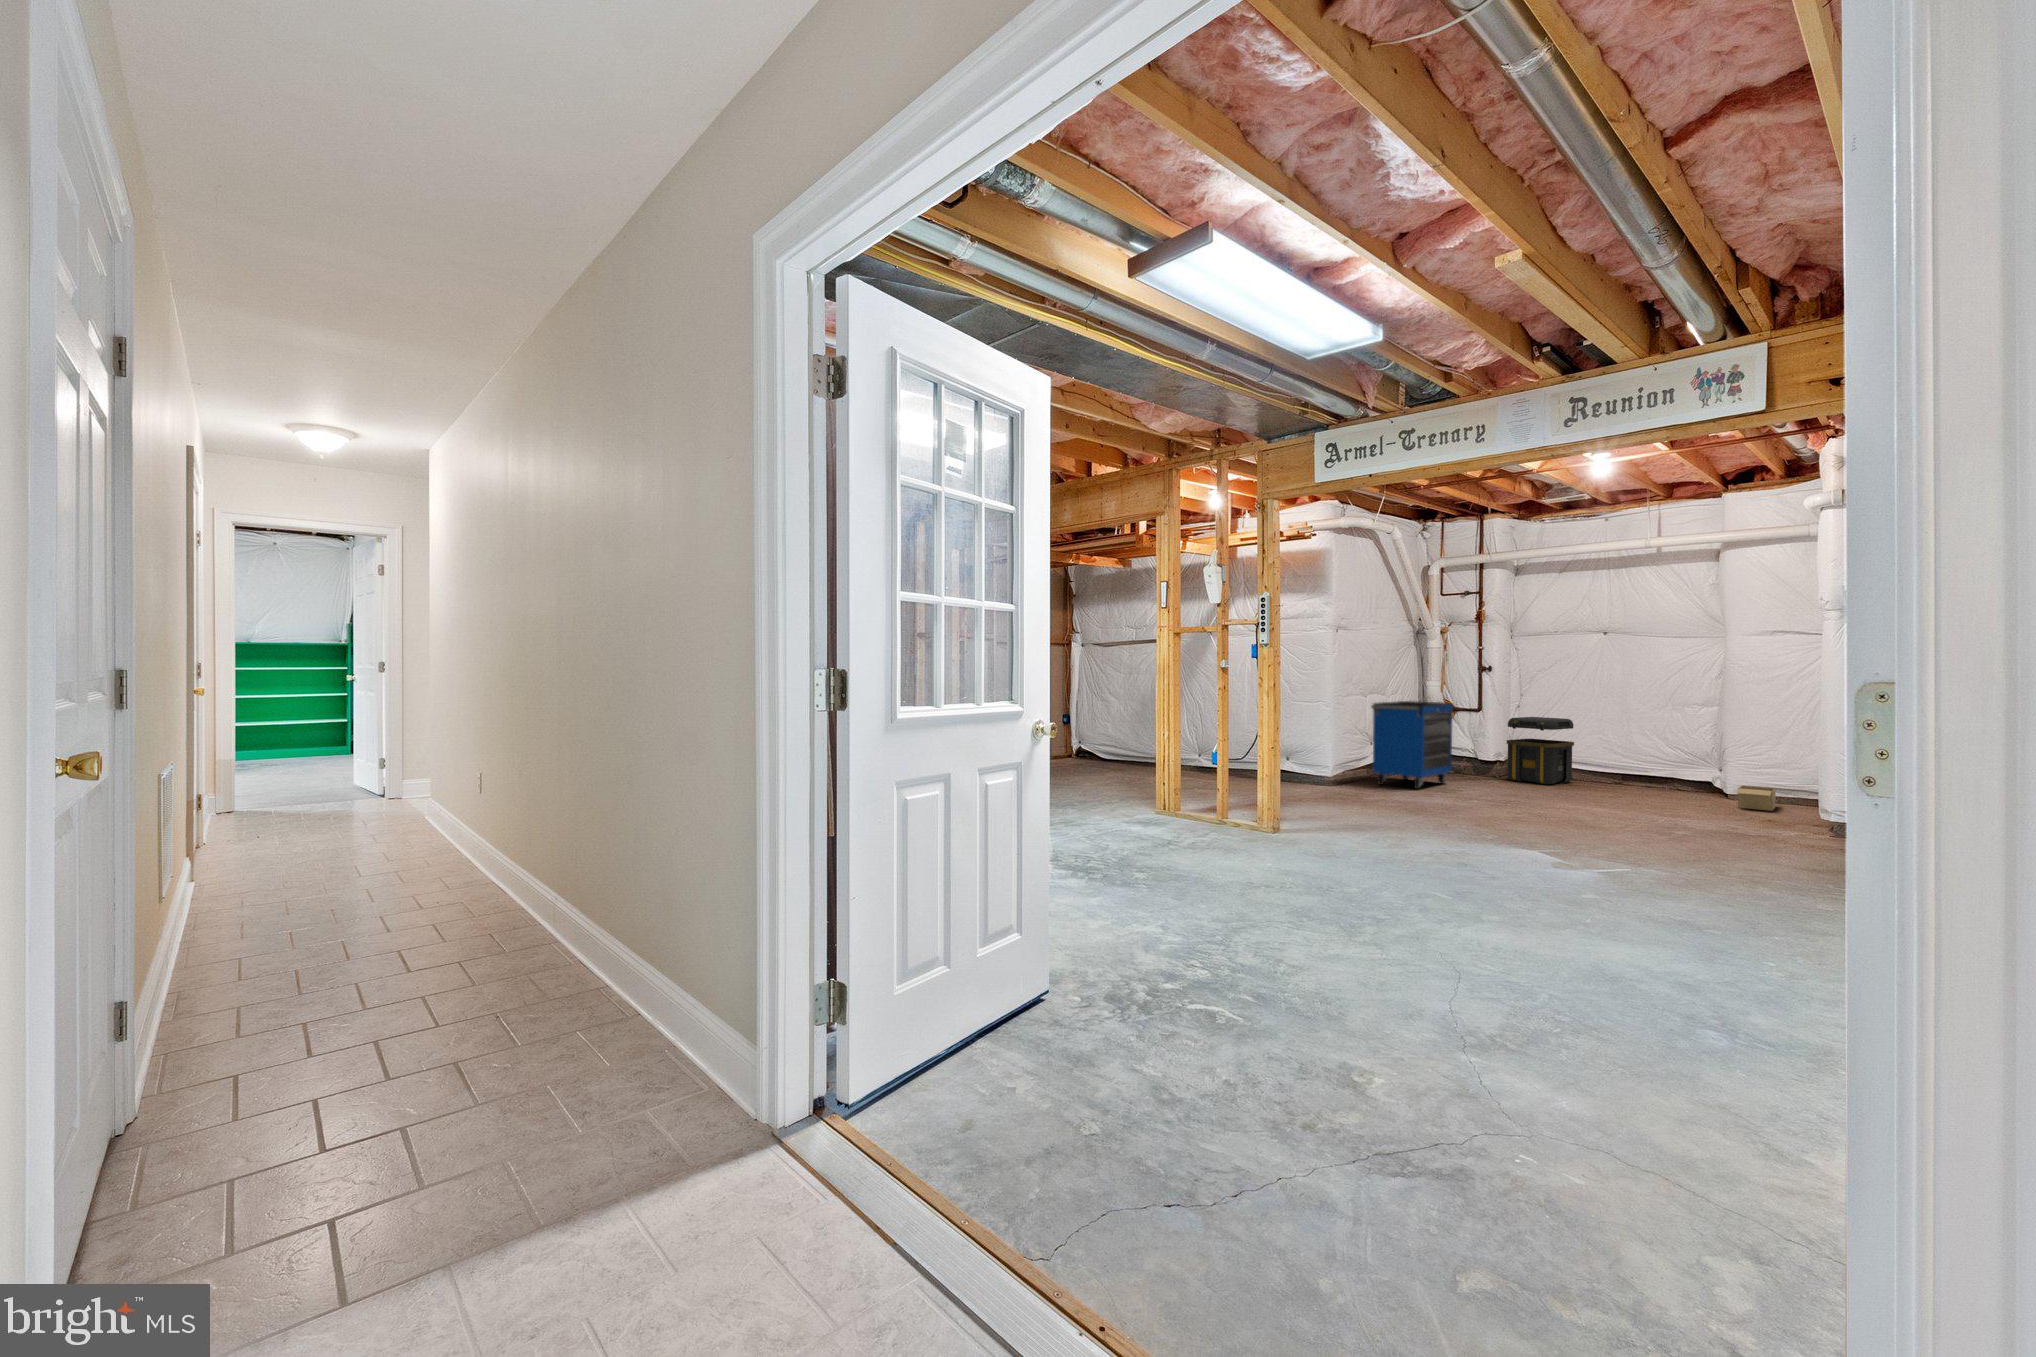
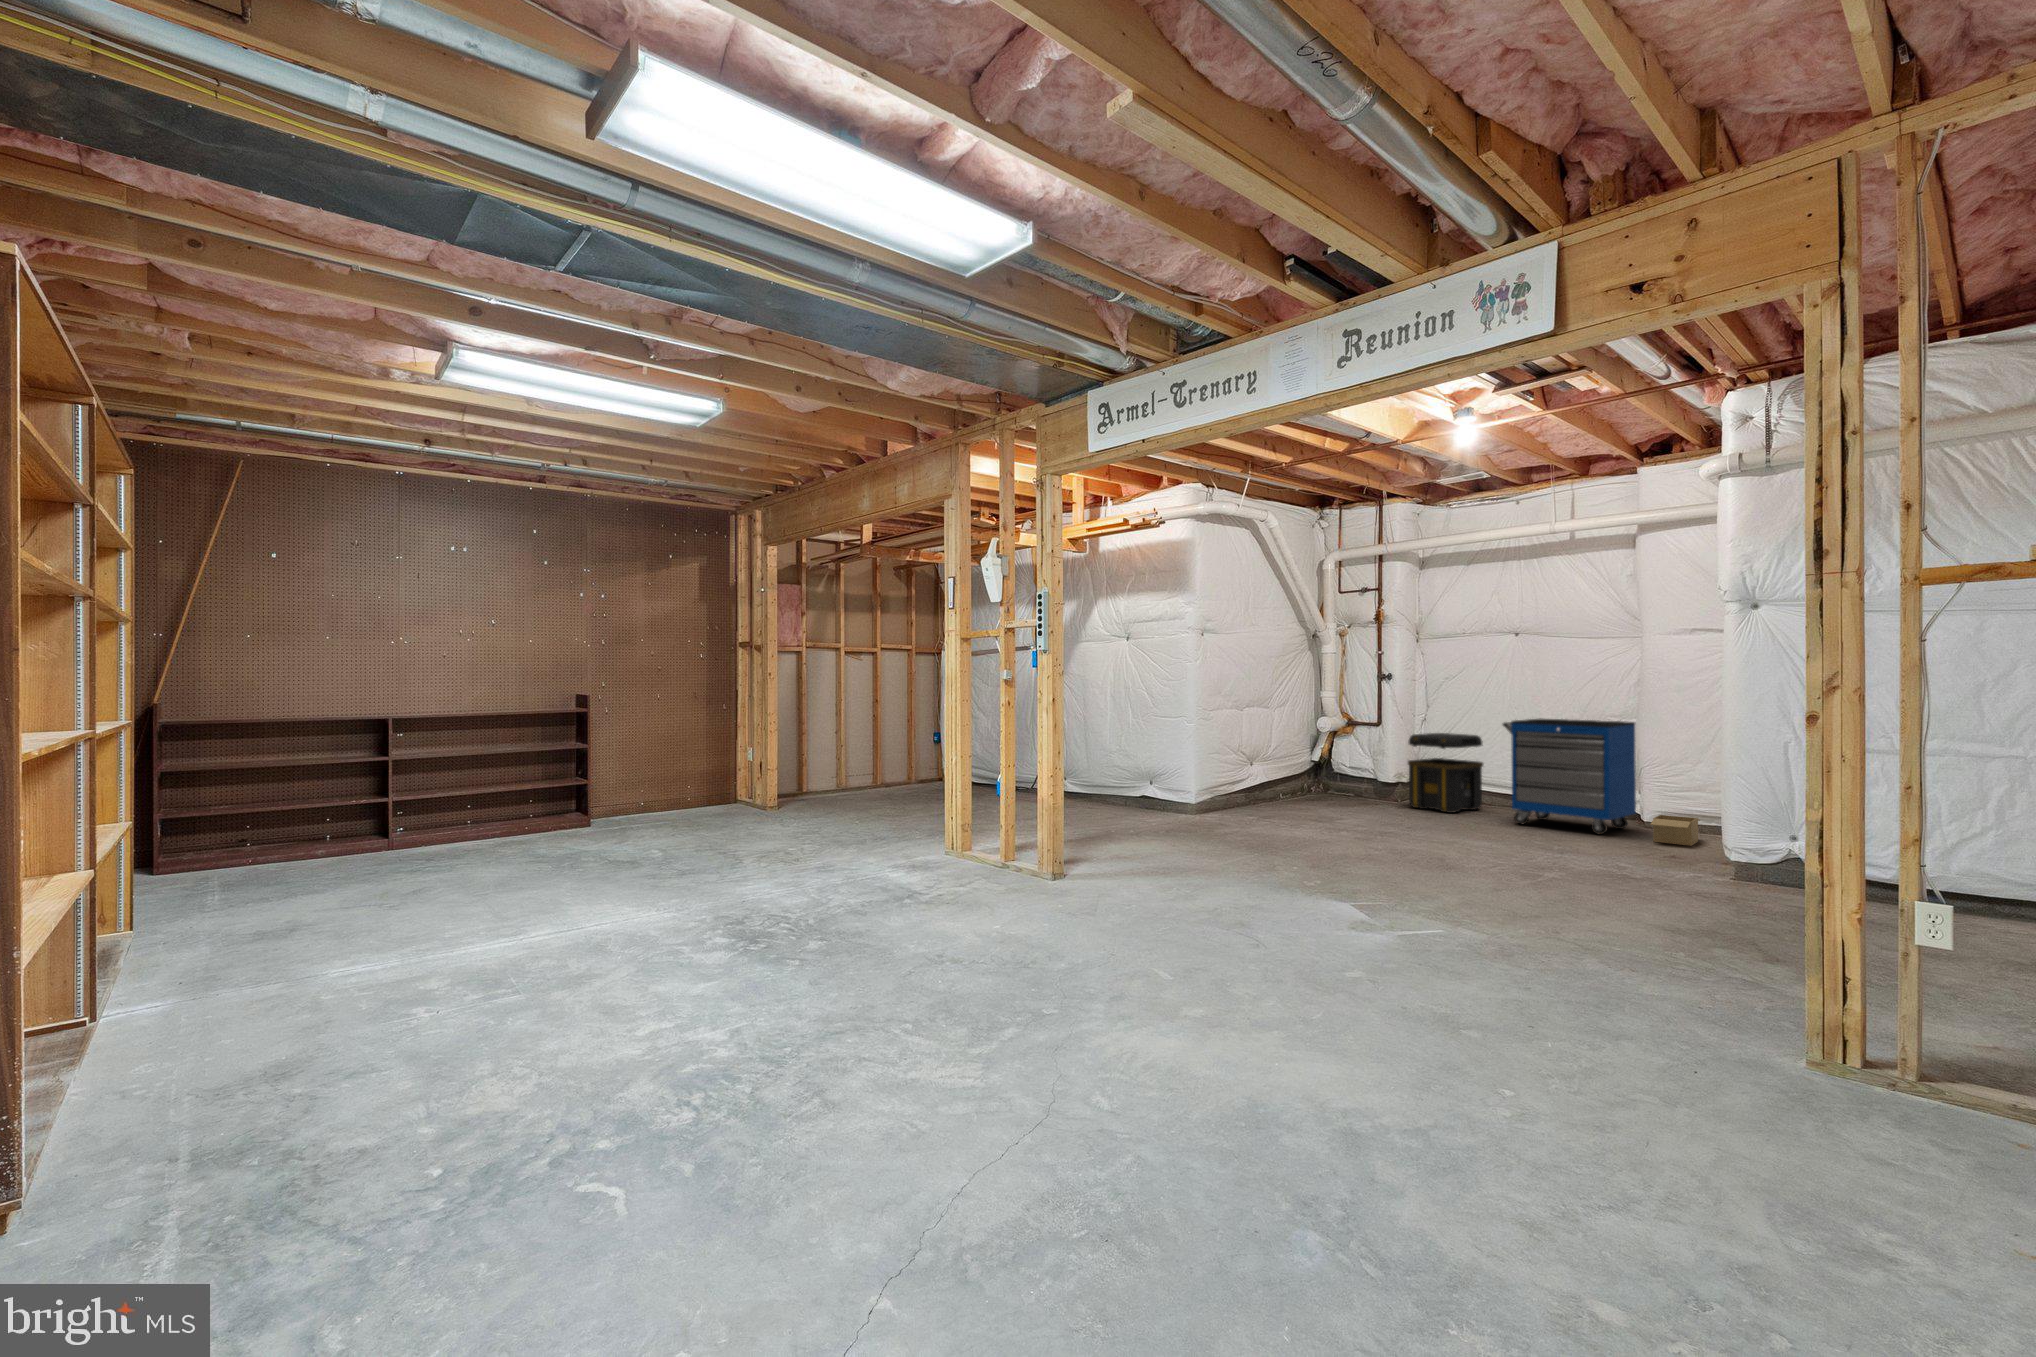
storage cabinet: present [1371,701,1453,789] -> present [1503,718,1636,834]

